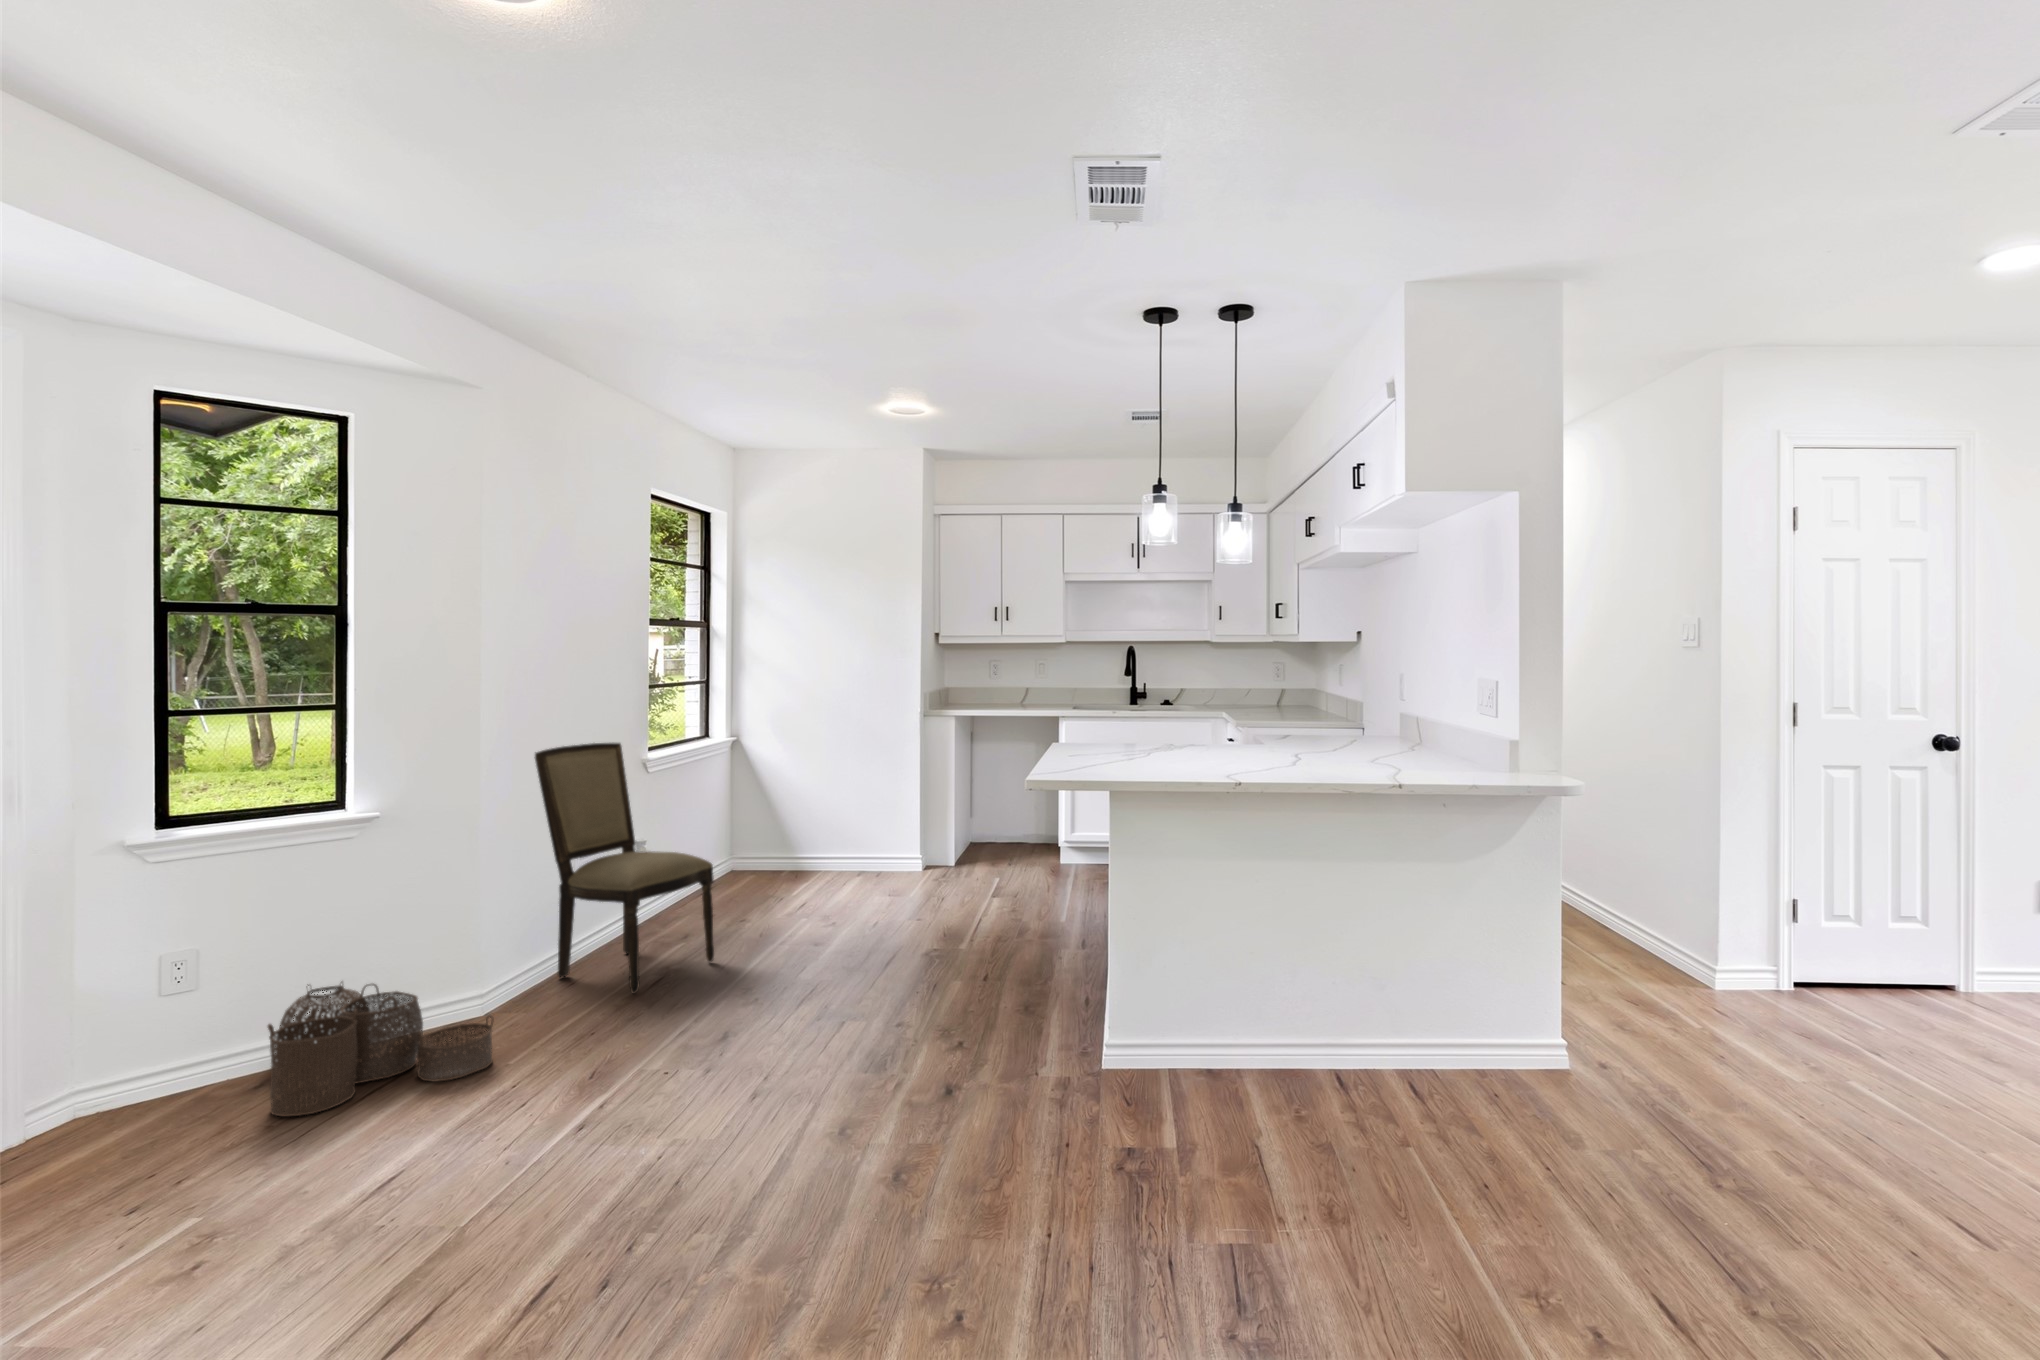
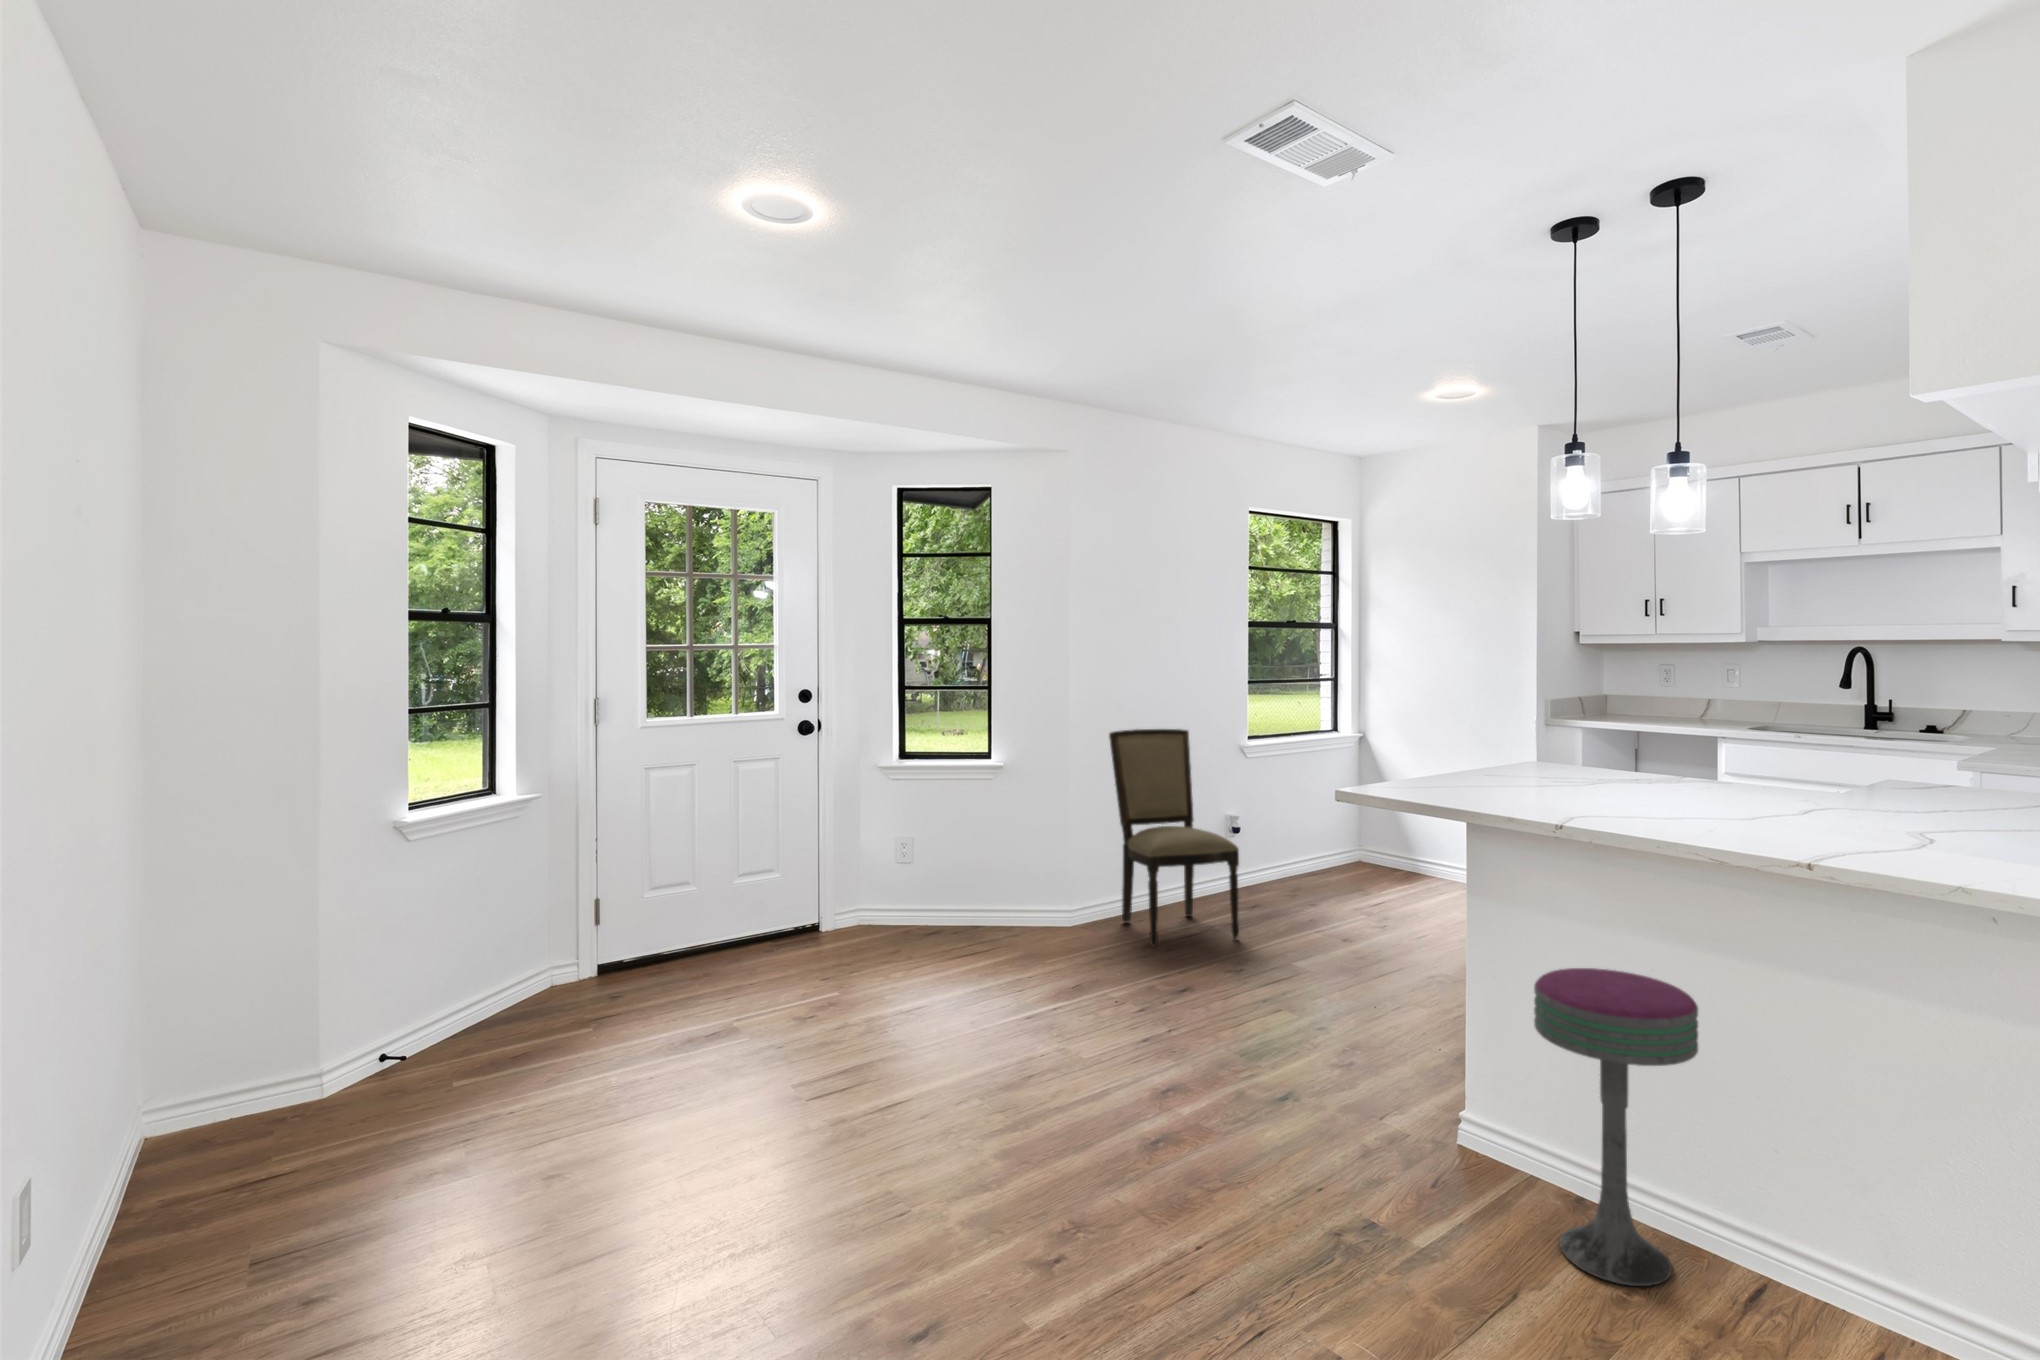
bar stool: none [1214,887,1324,1116] -> present [1534,968,1698,1286]
woven basket: present [268,982,494,1116] -> none [891,882,1022,971]

